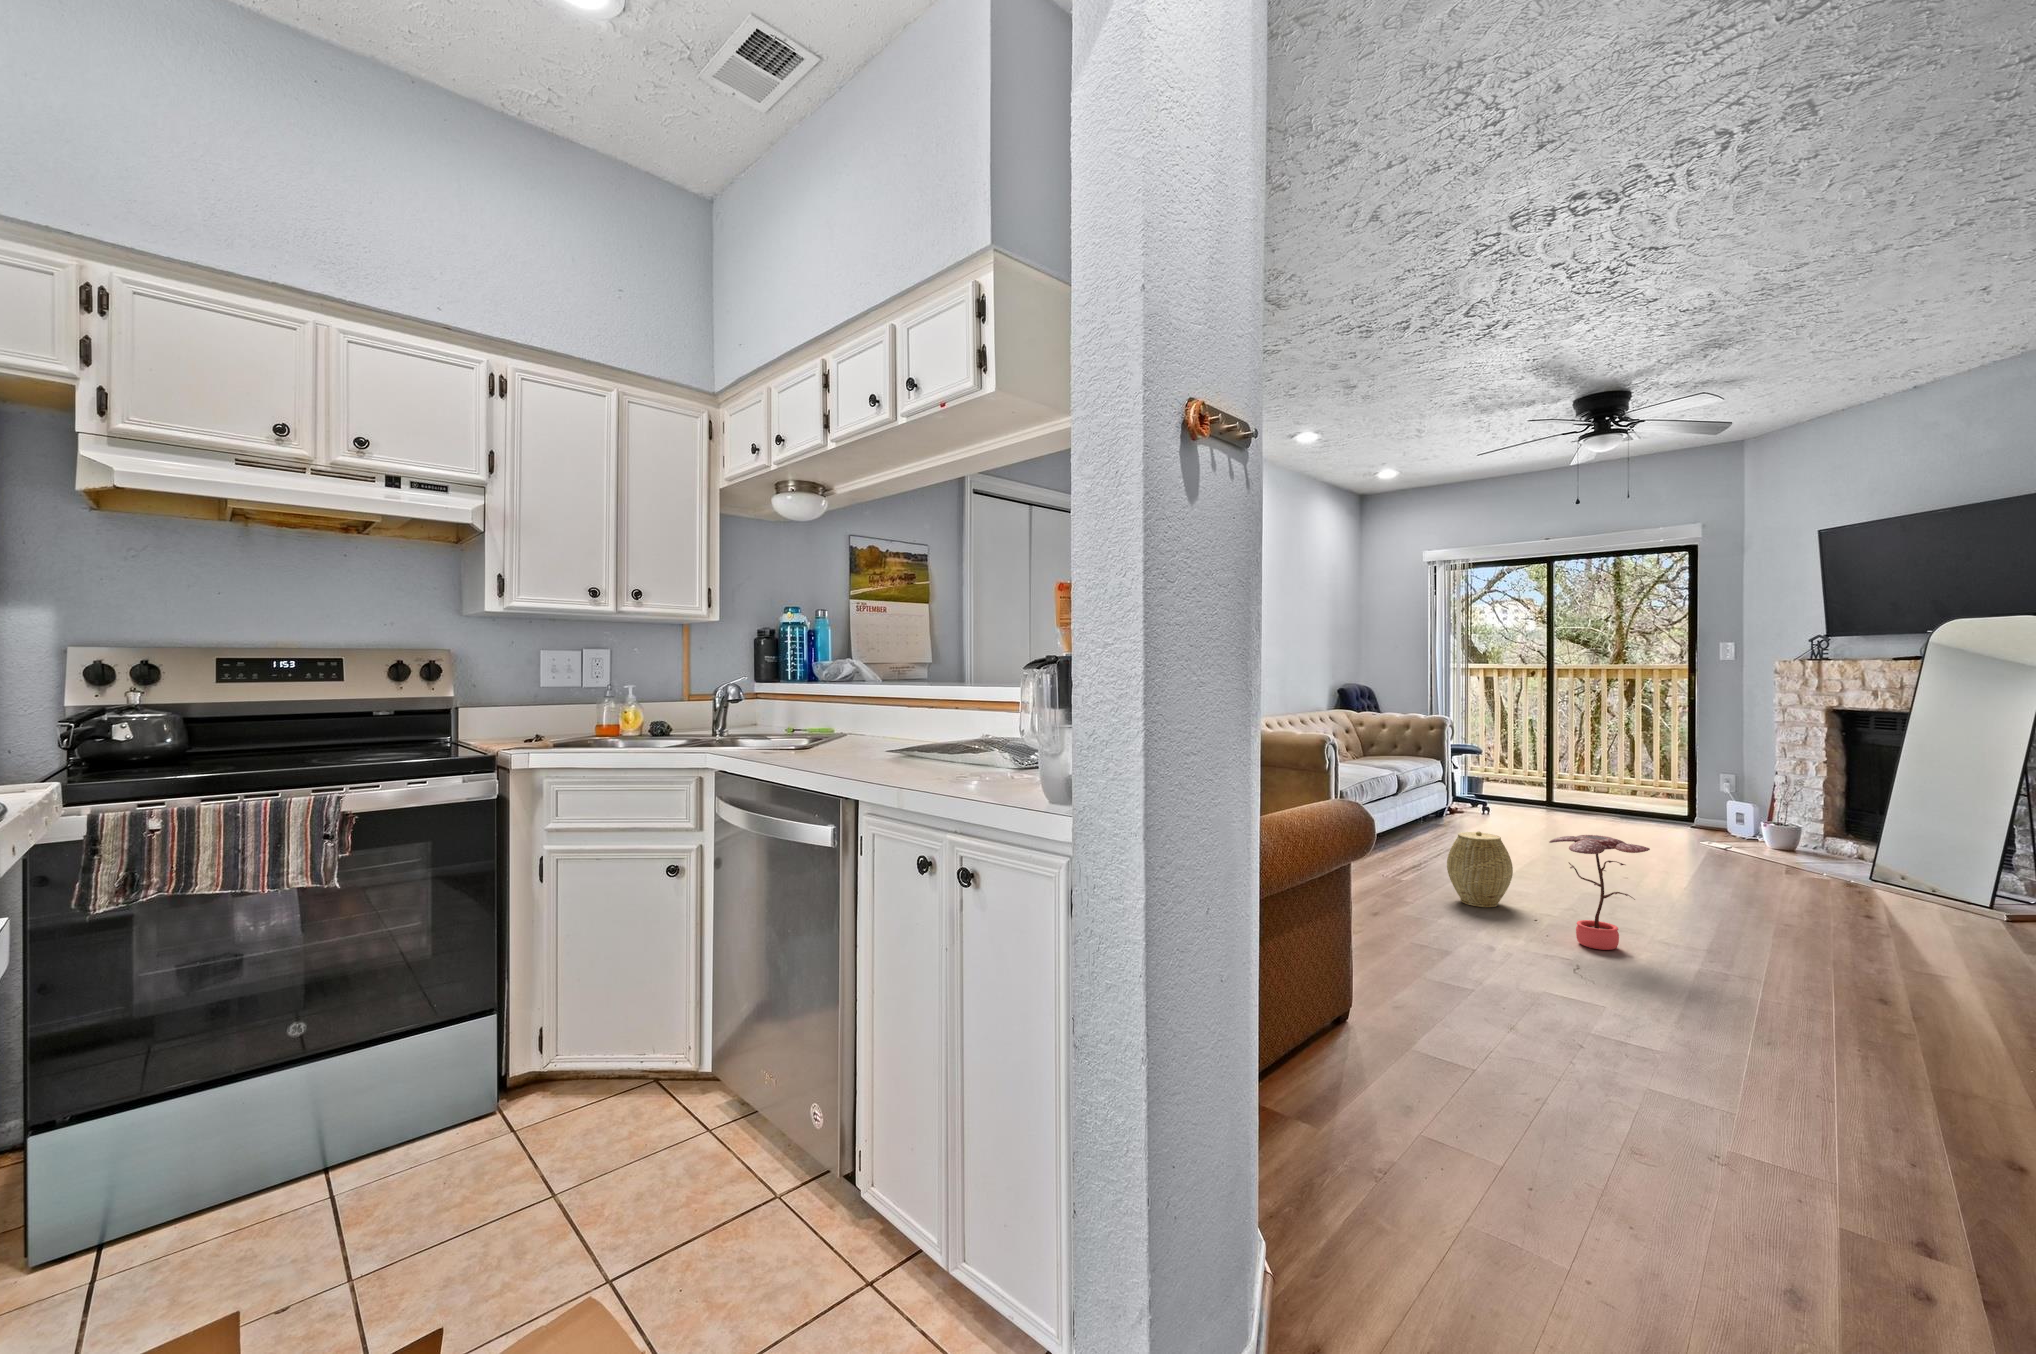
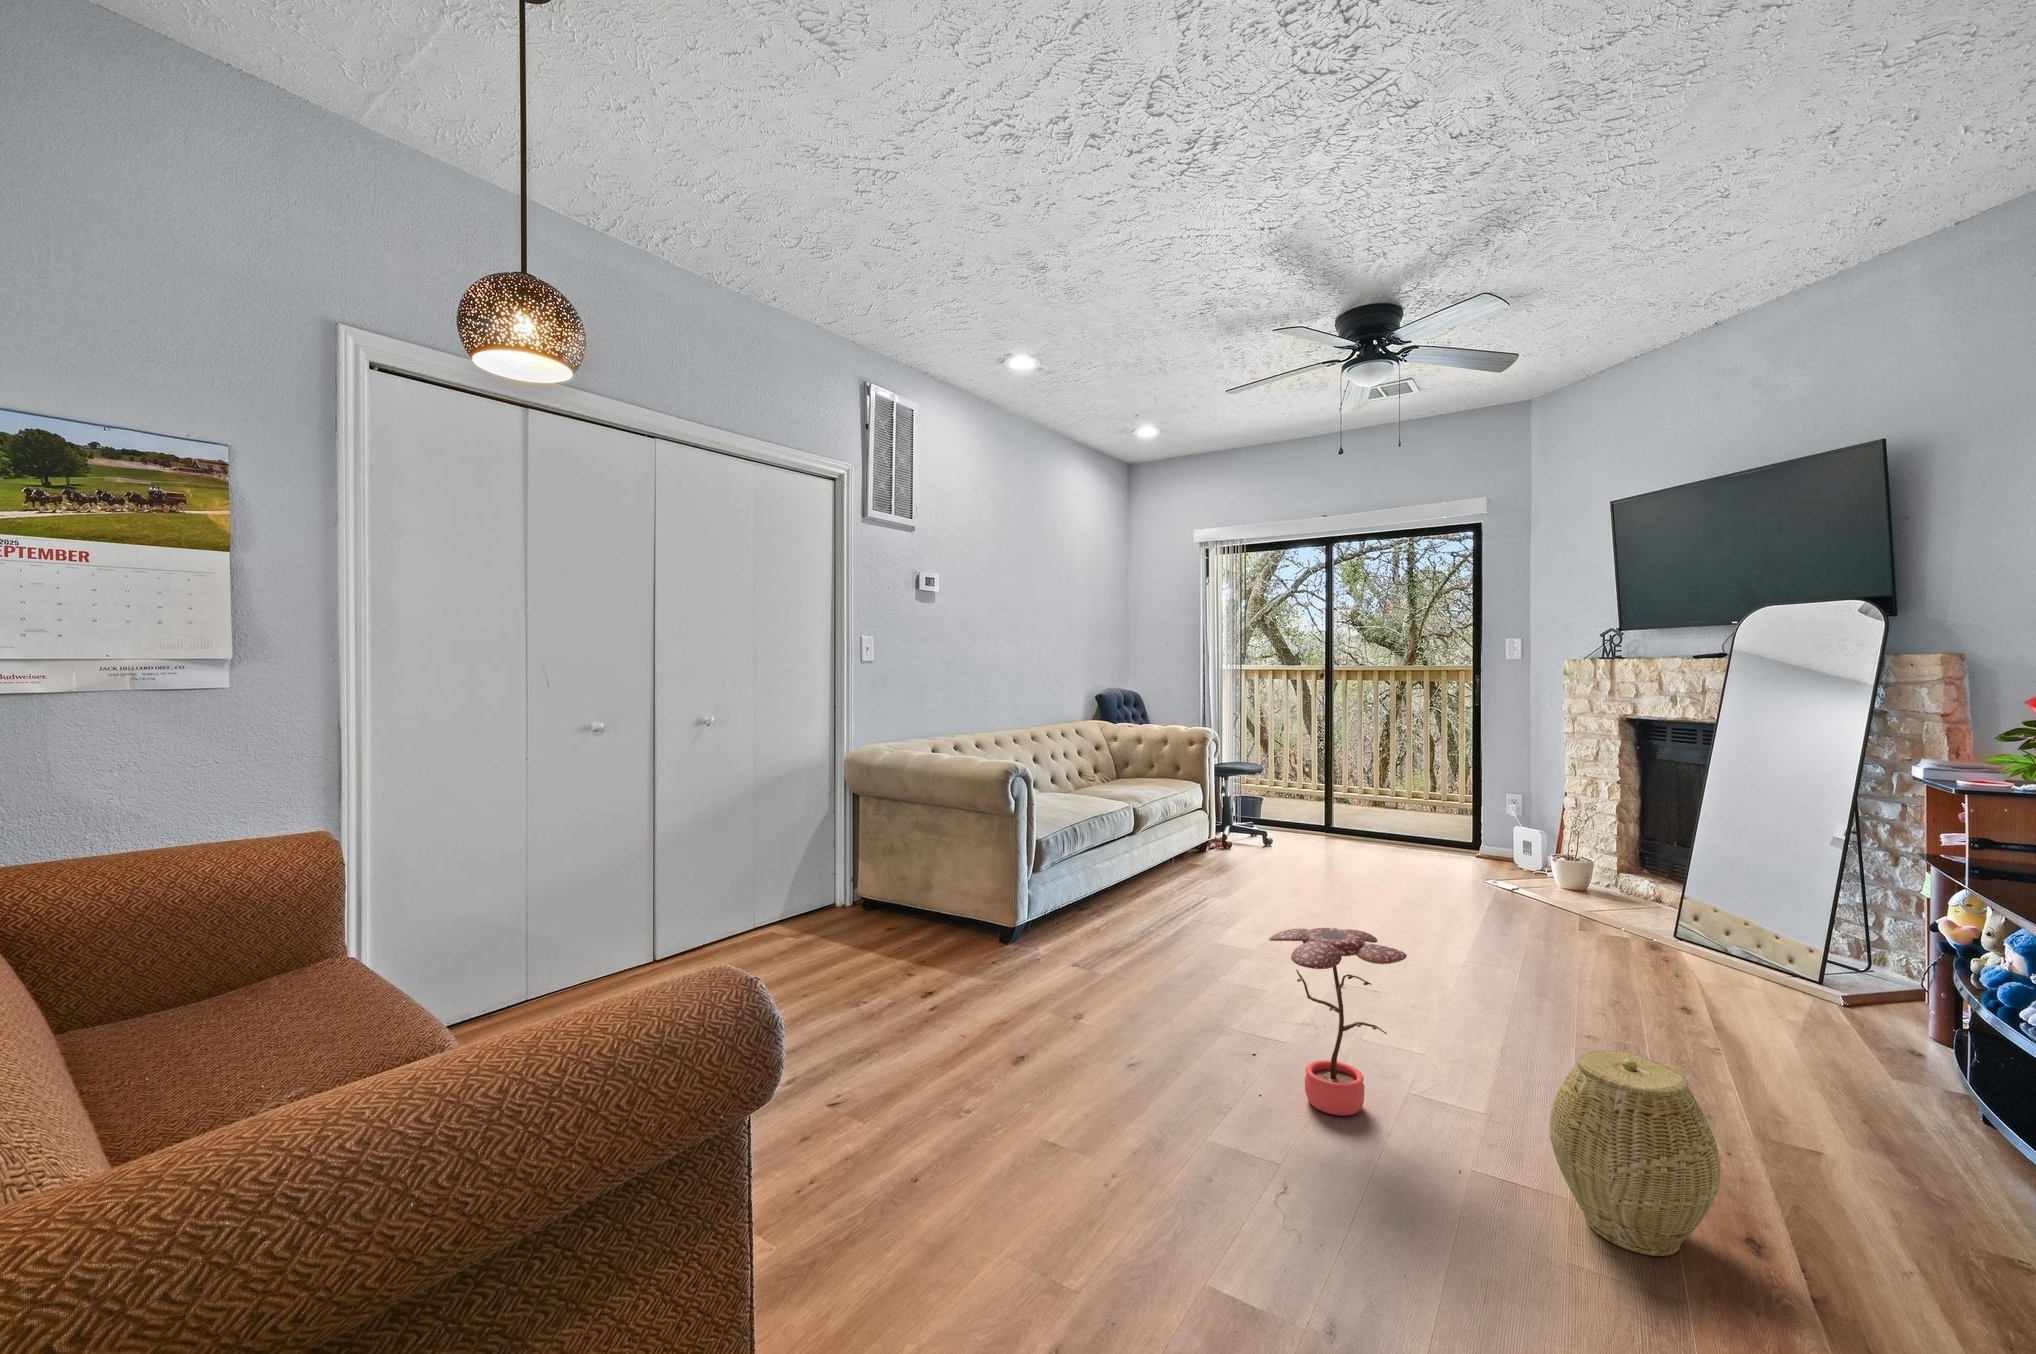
woven basket: present [1447,831,1513,907] -> present [1550,1050,1721,1256]

